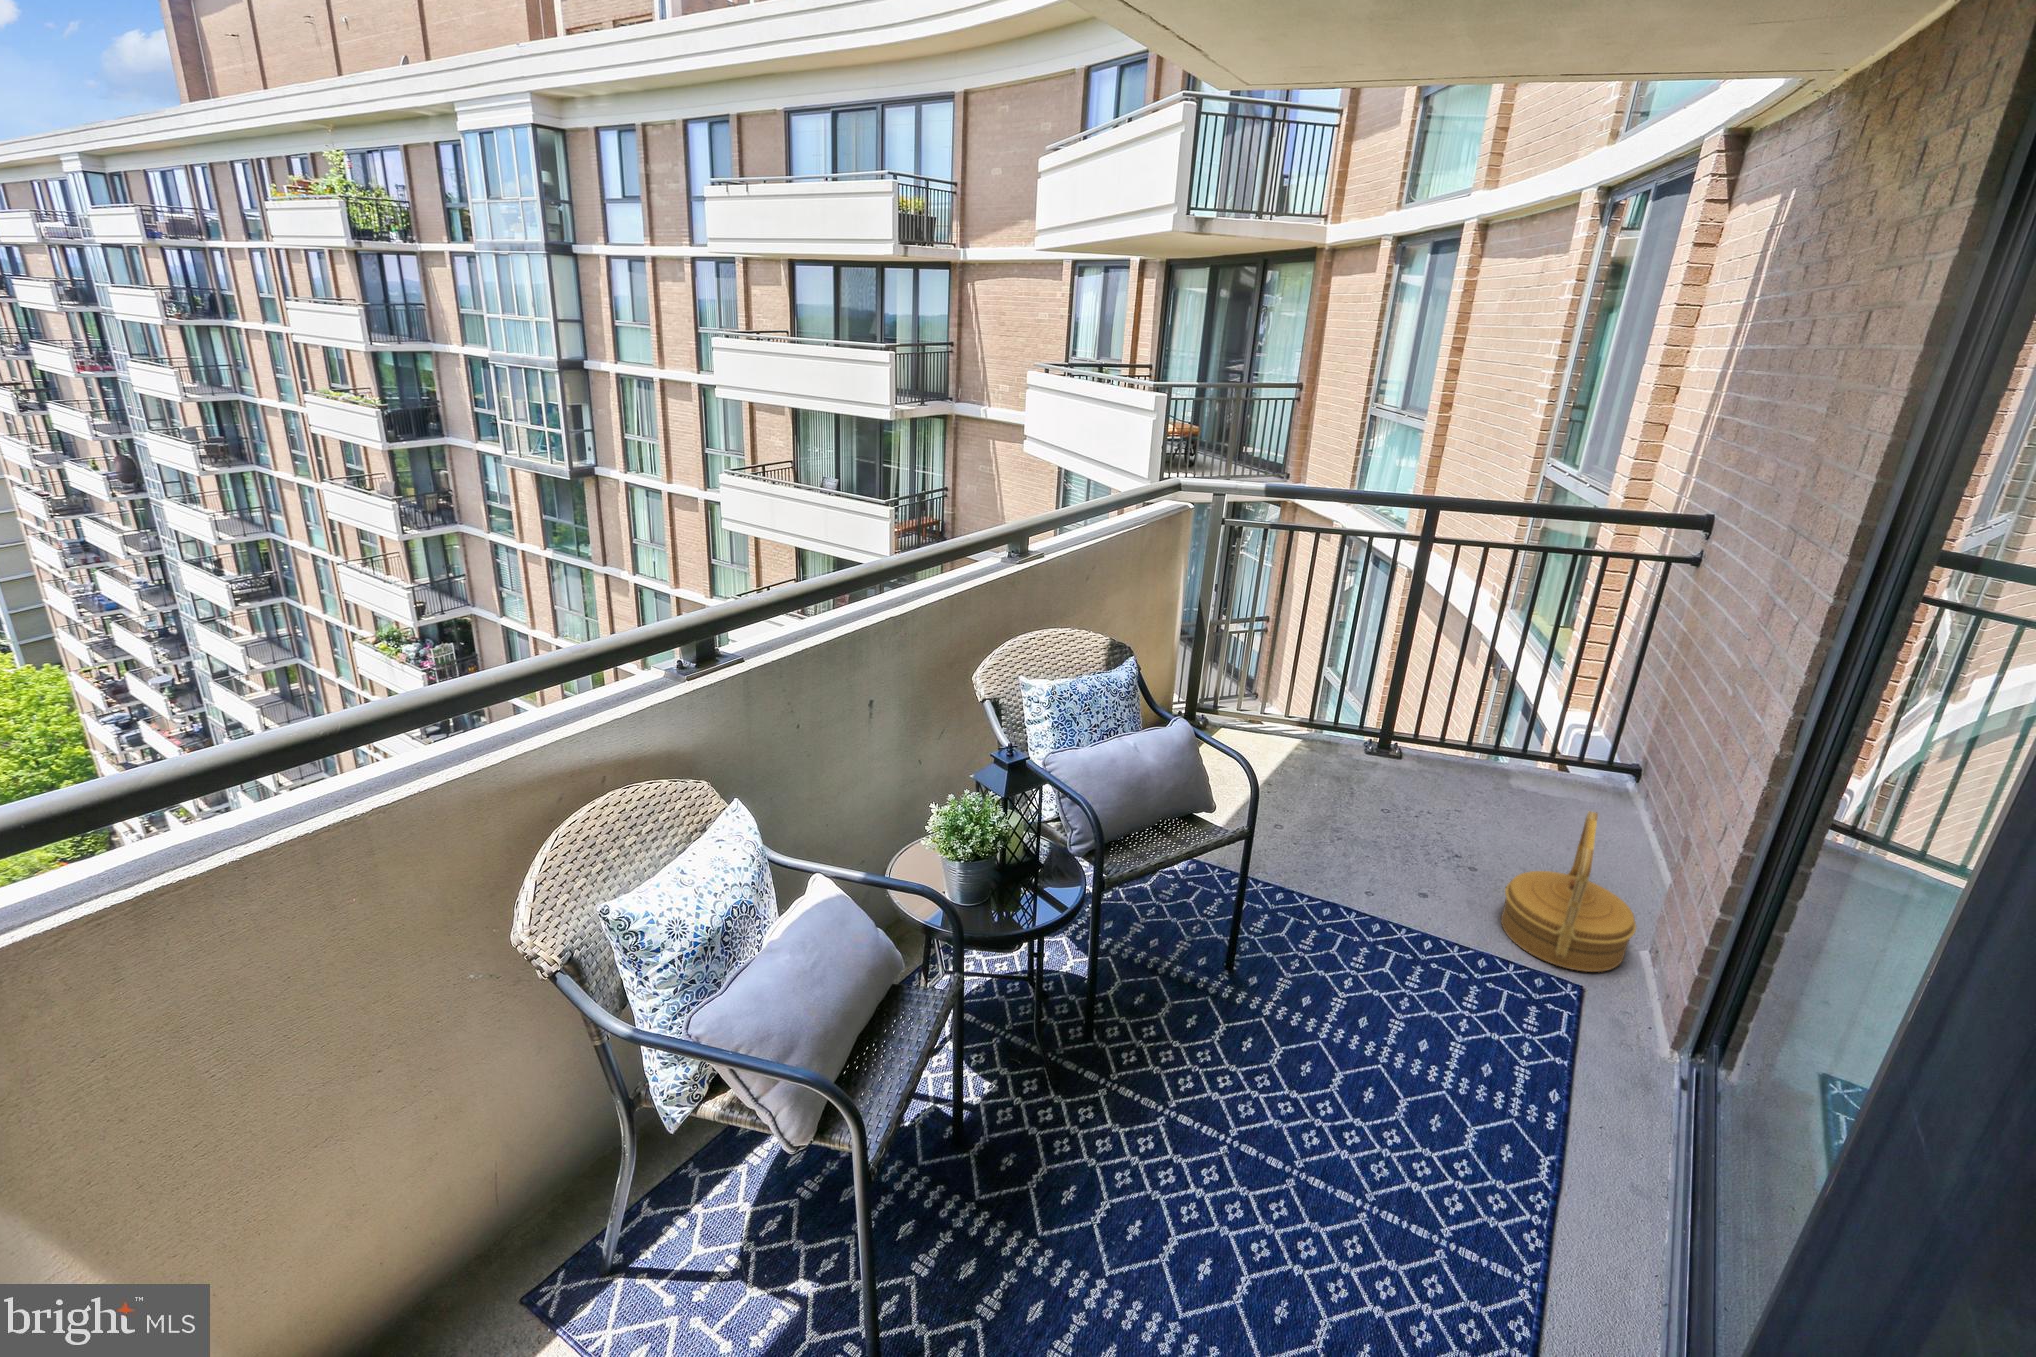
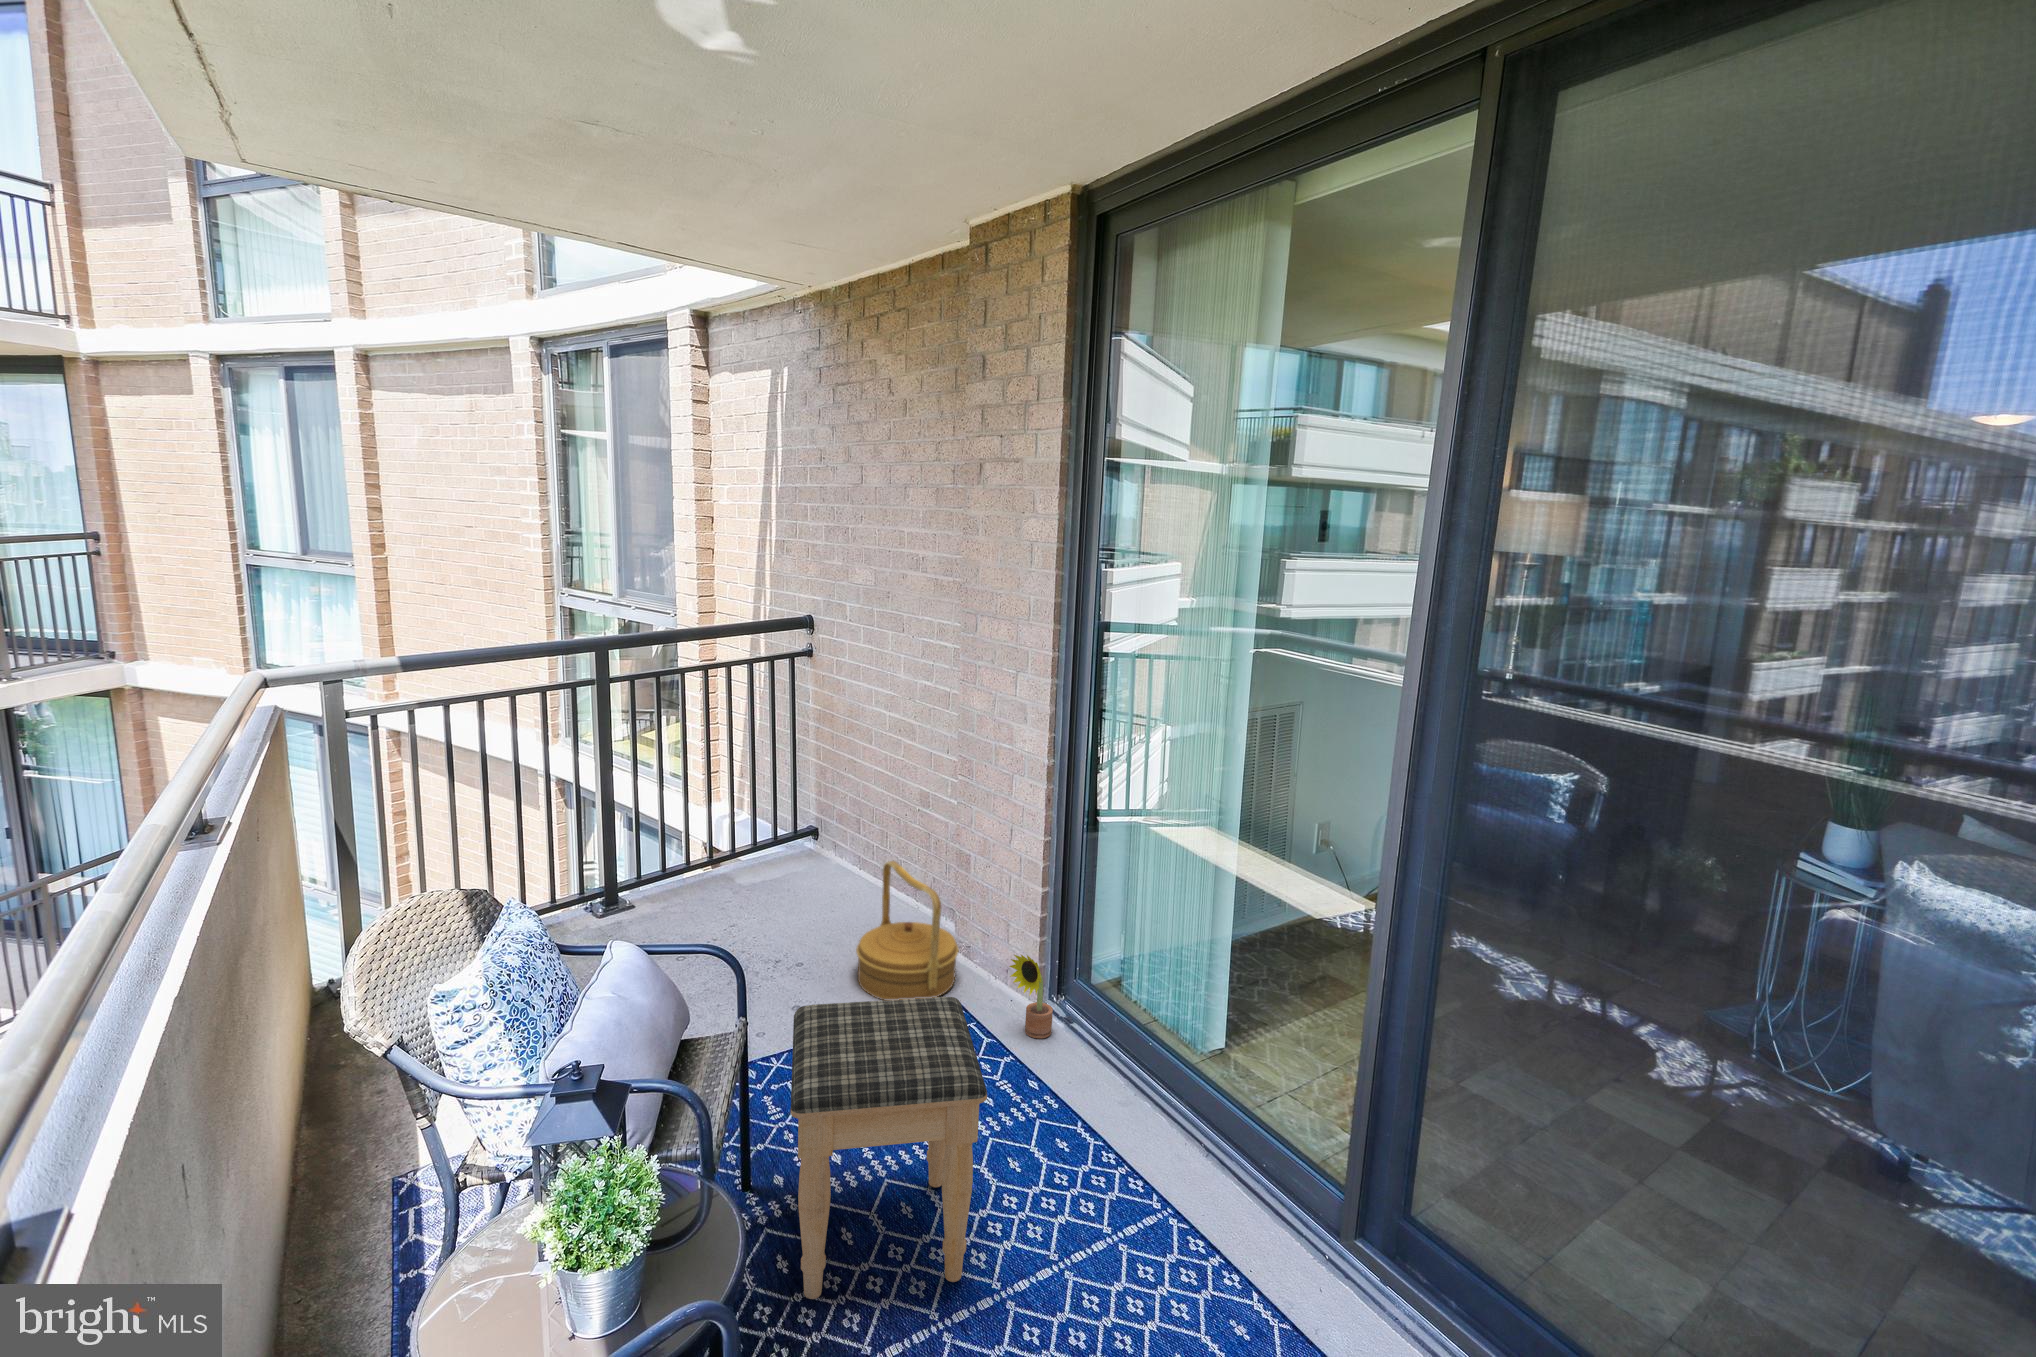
footstool: none [1176,853,1407,1133] -> present [791,997,987,1299]
decorative plant: none [1623,965,1673,1082] -> present [1009,955,1053,1039]

